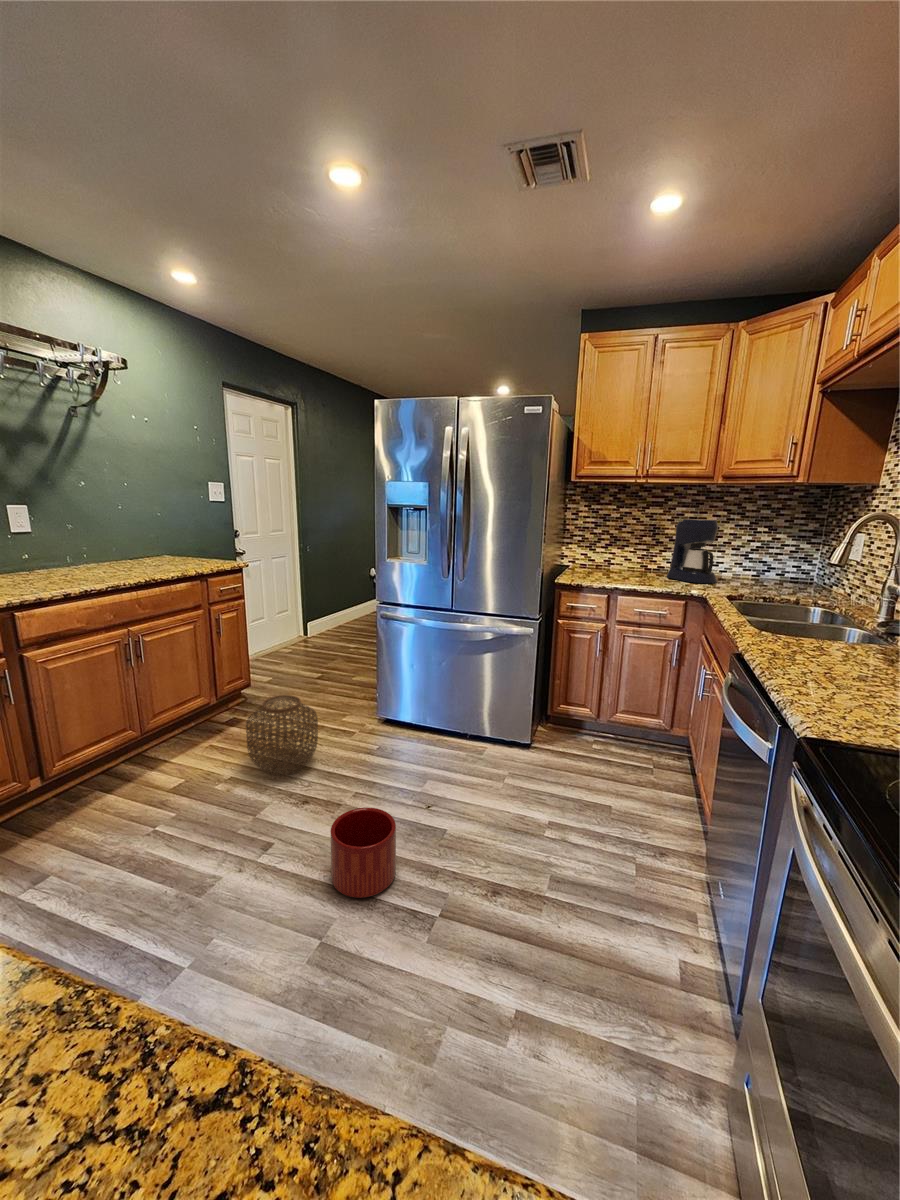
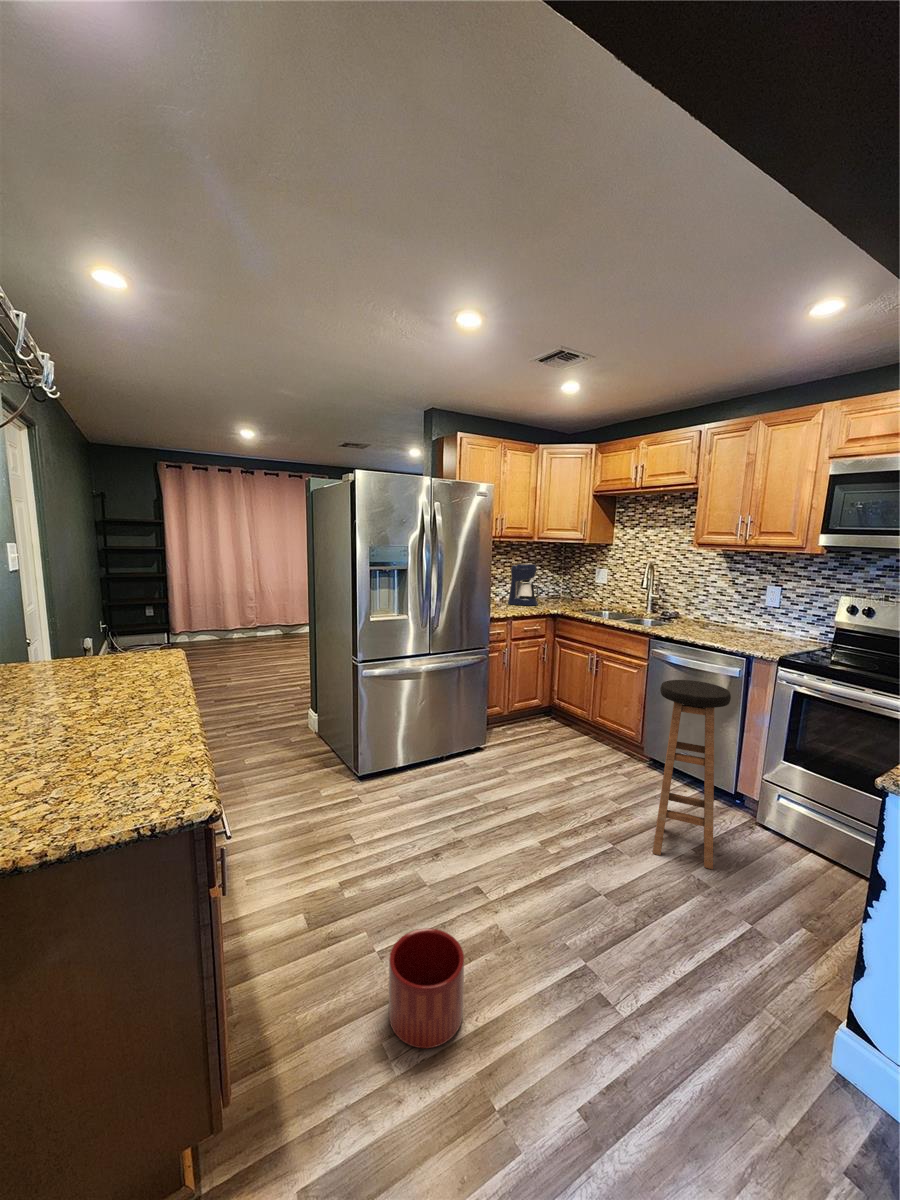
woven basket: present [246,695,318,776] -> none [328,770,401,860]
bar stool: none [466,707,602,1053] -> present [653,680,731,869]
planter: present [331,808,396,898] -> present [389,928,464,1048]

